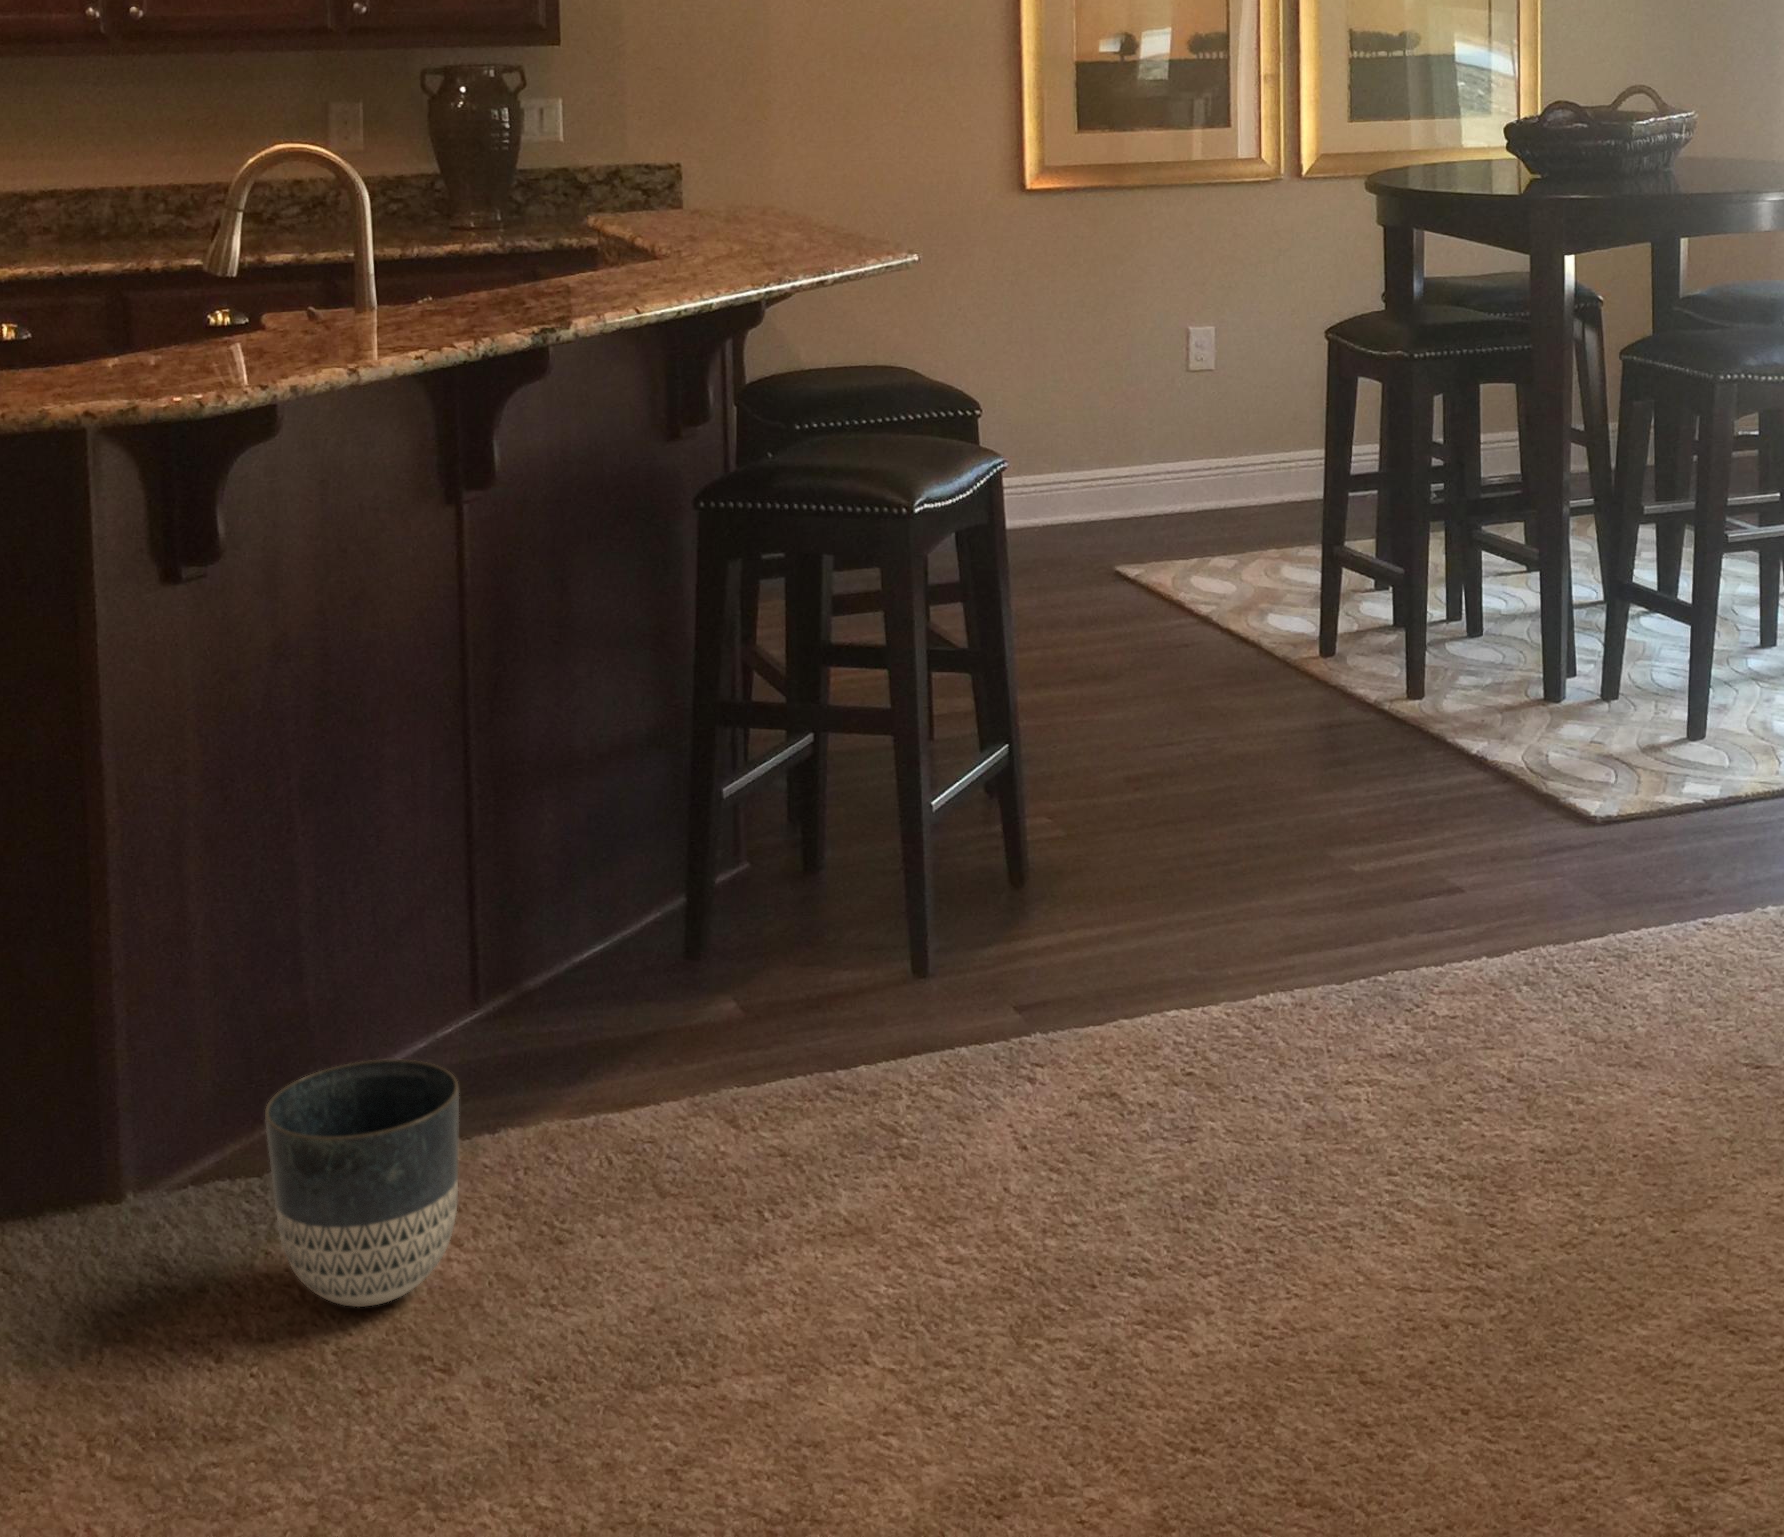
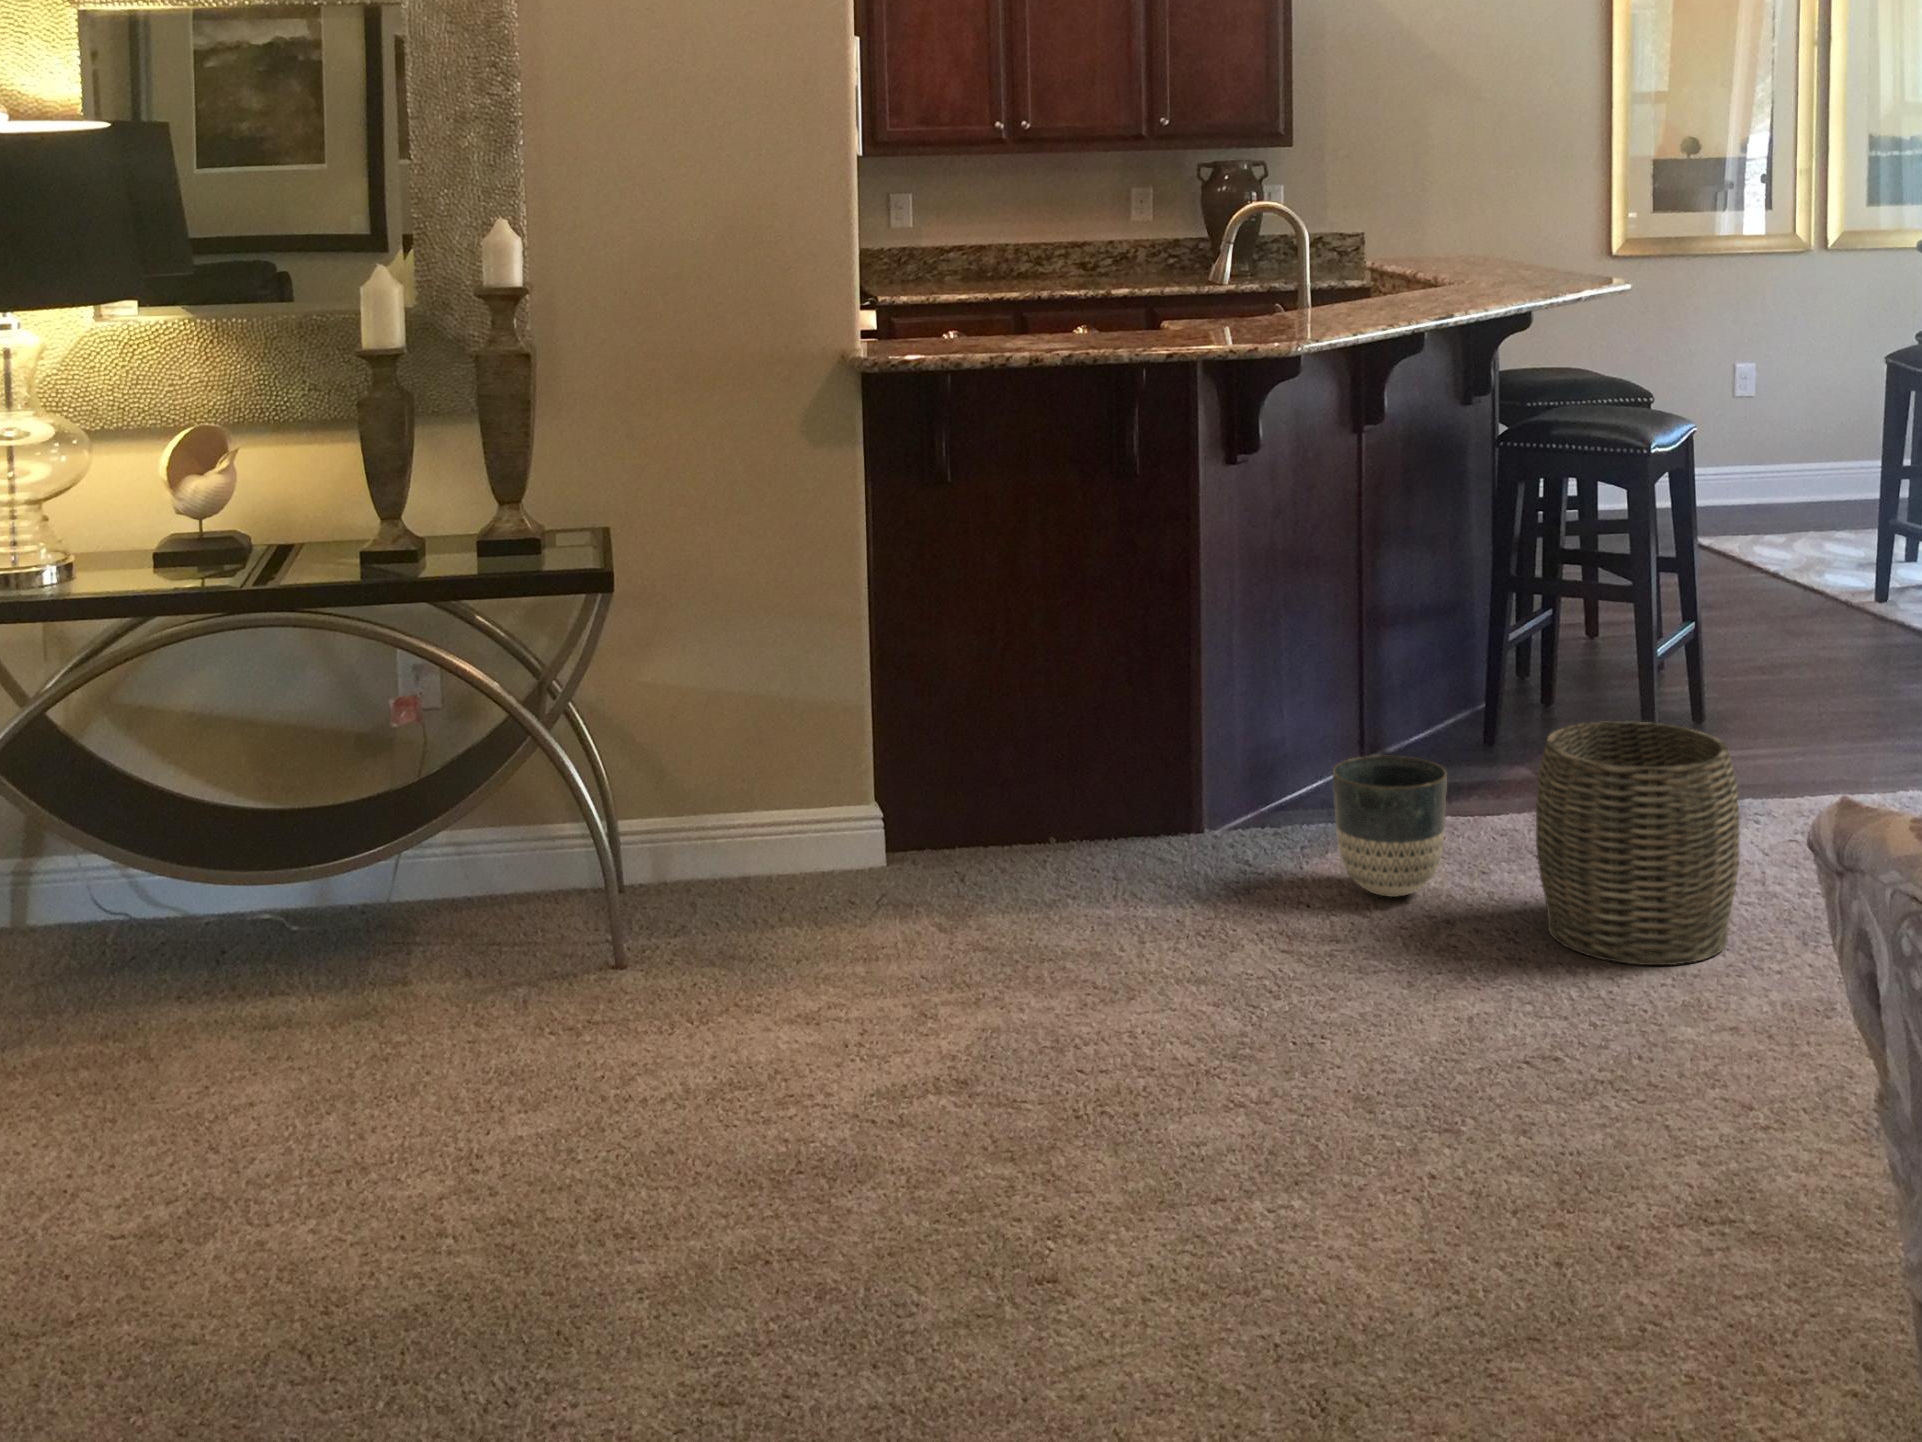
woven basket: none [568,992,891,1429] -> present [1536,721,1740,965]

